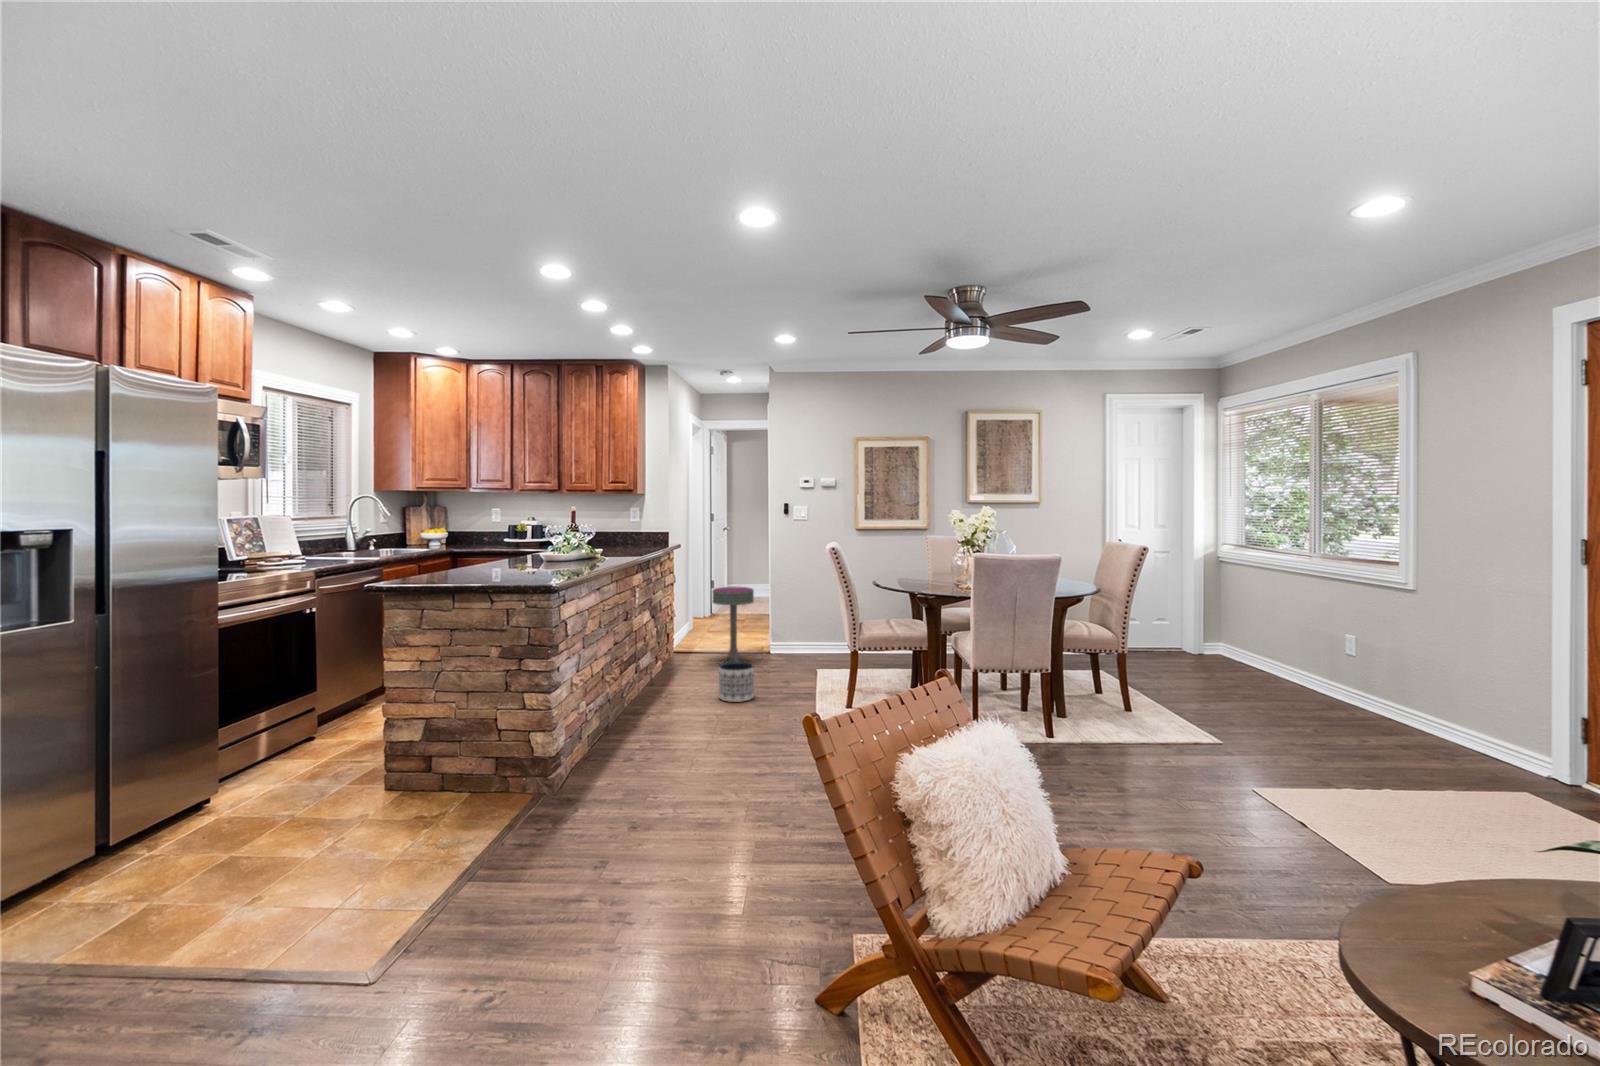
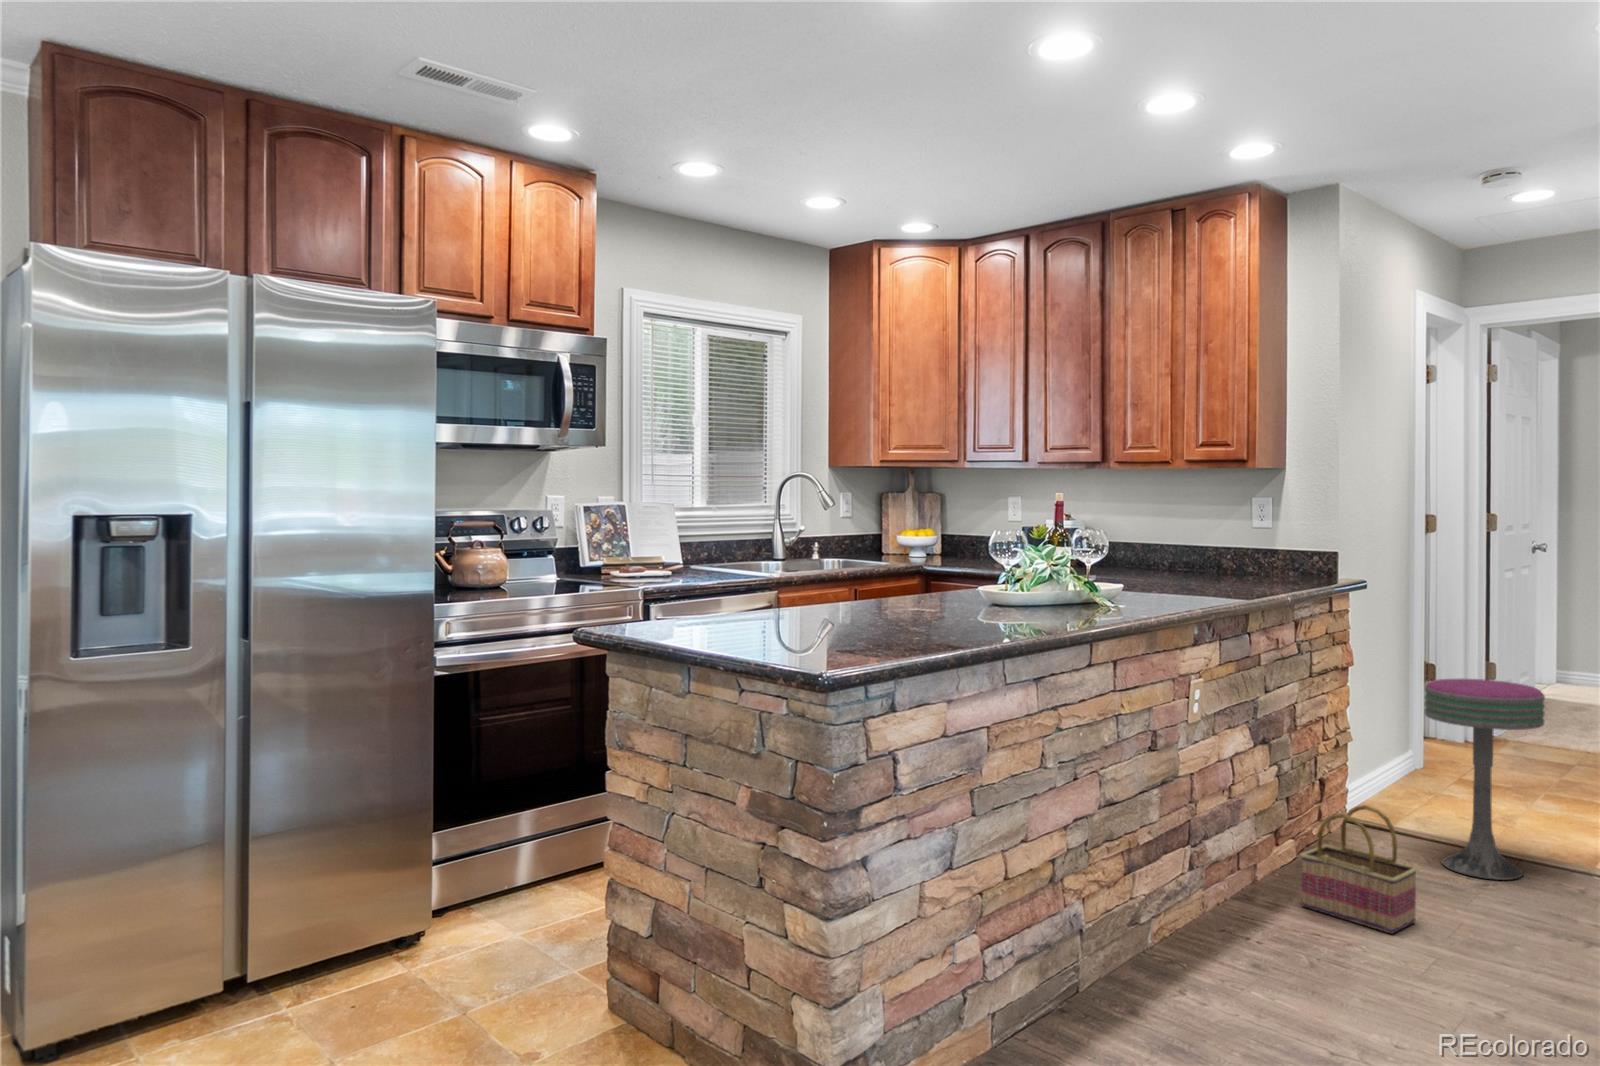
basket: none [677,640,720,688] -> present [1301,805,1417,933]
planter: present [719,663,754,702] -> none [1391,885,1499,1003]

